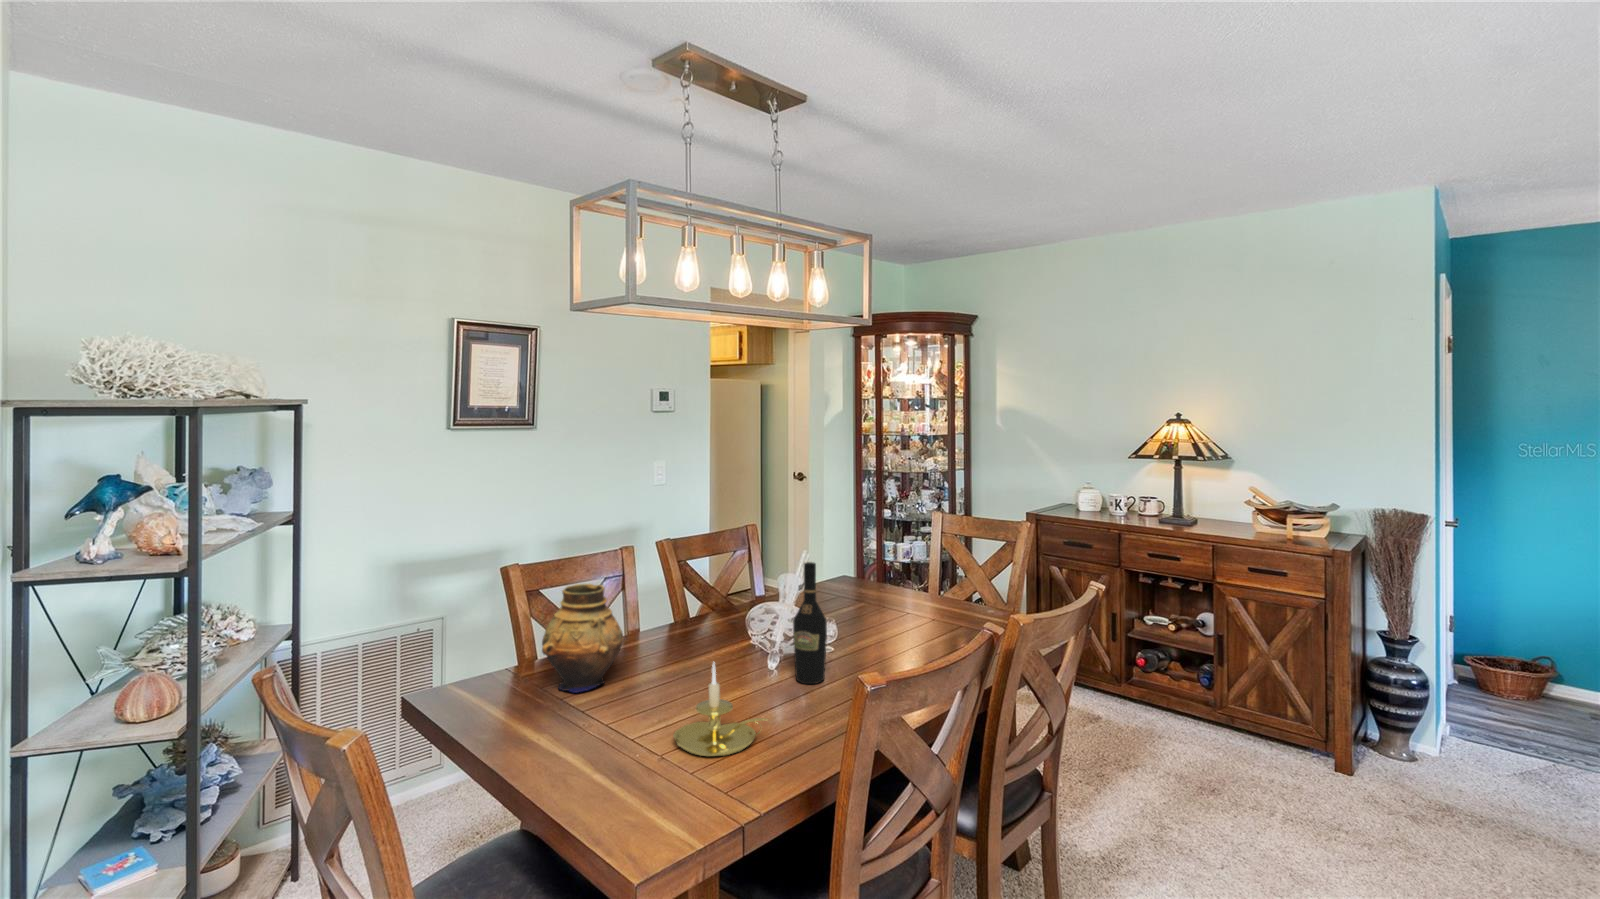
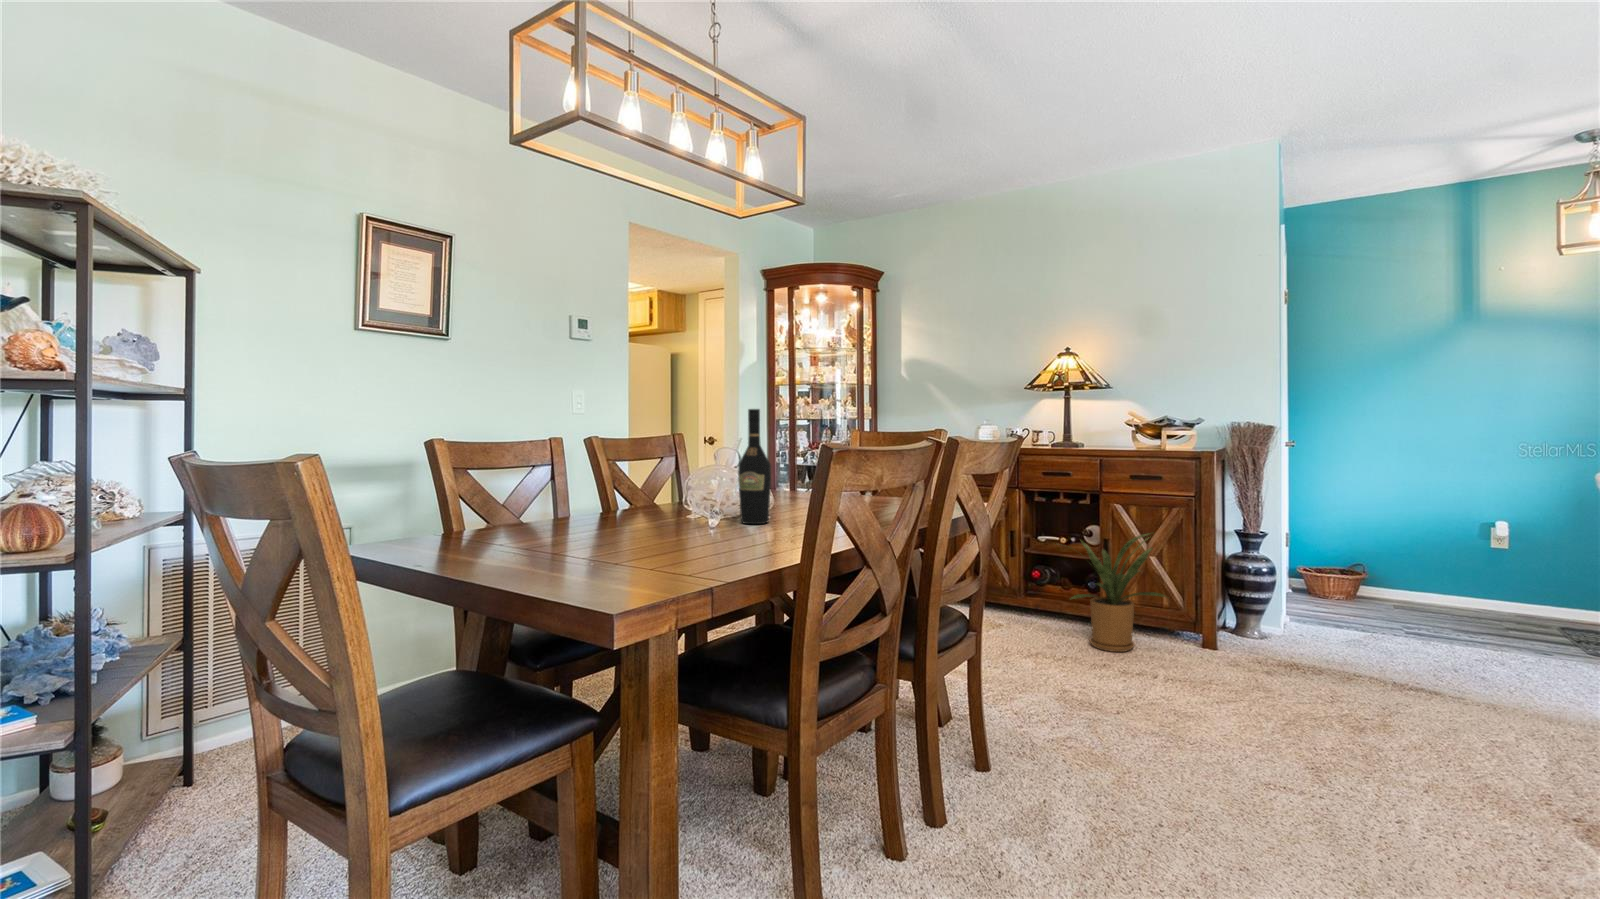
vase: present [542,584,624,693] -> none [484,430,569,533]
house plant: none [1154,639,1294,770] -> present [1071,534,1165,652]
candle holder: present [673,663,768,756] -> none [632,468,727,554]

